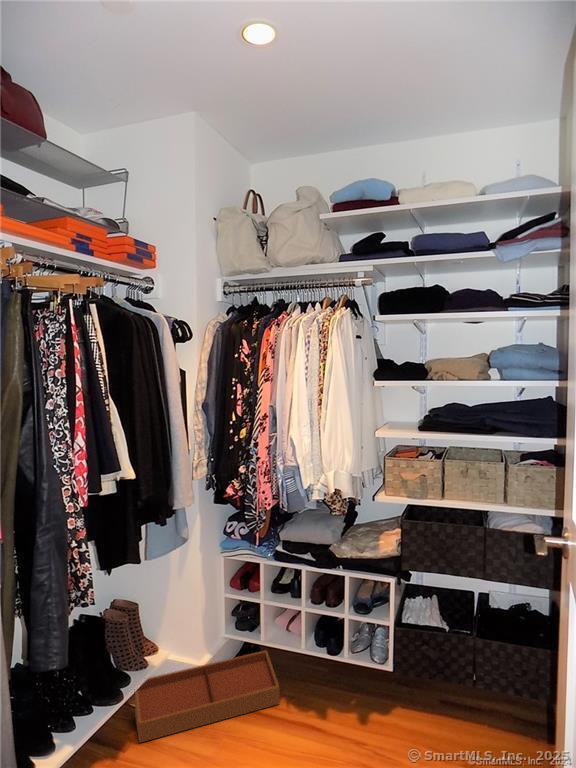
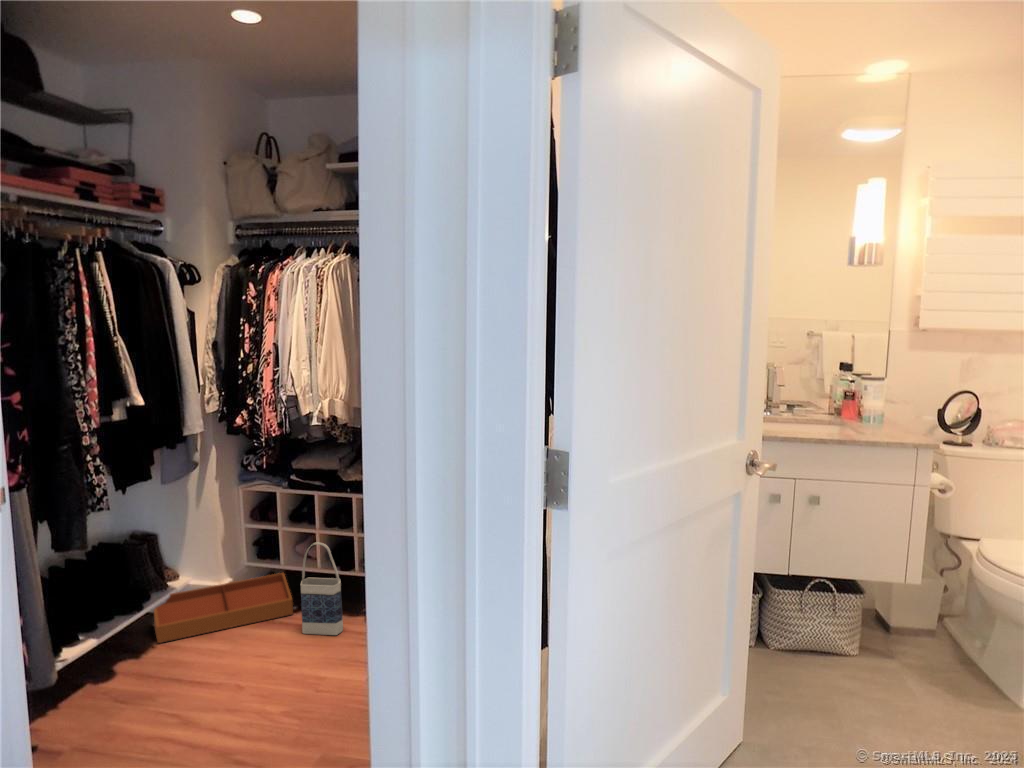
bag: none [295,631,342,746] -> present [301,542,343,635]

